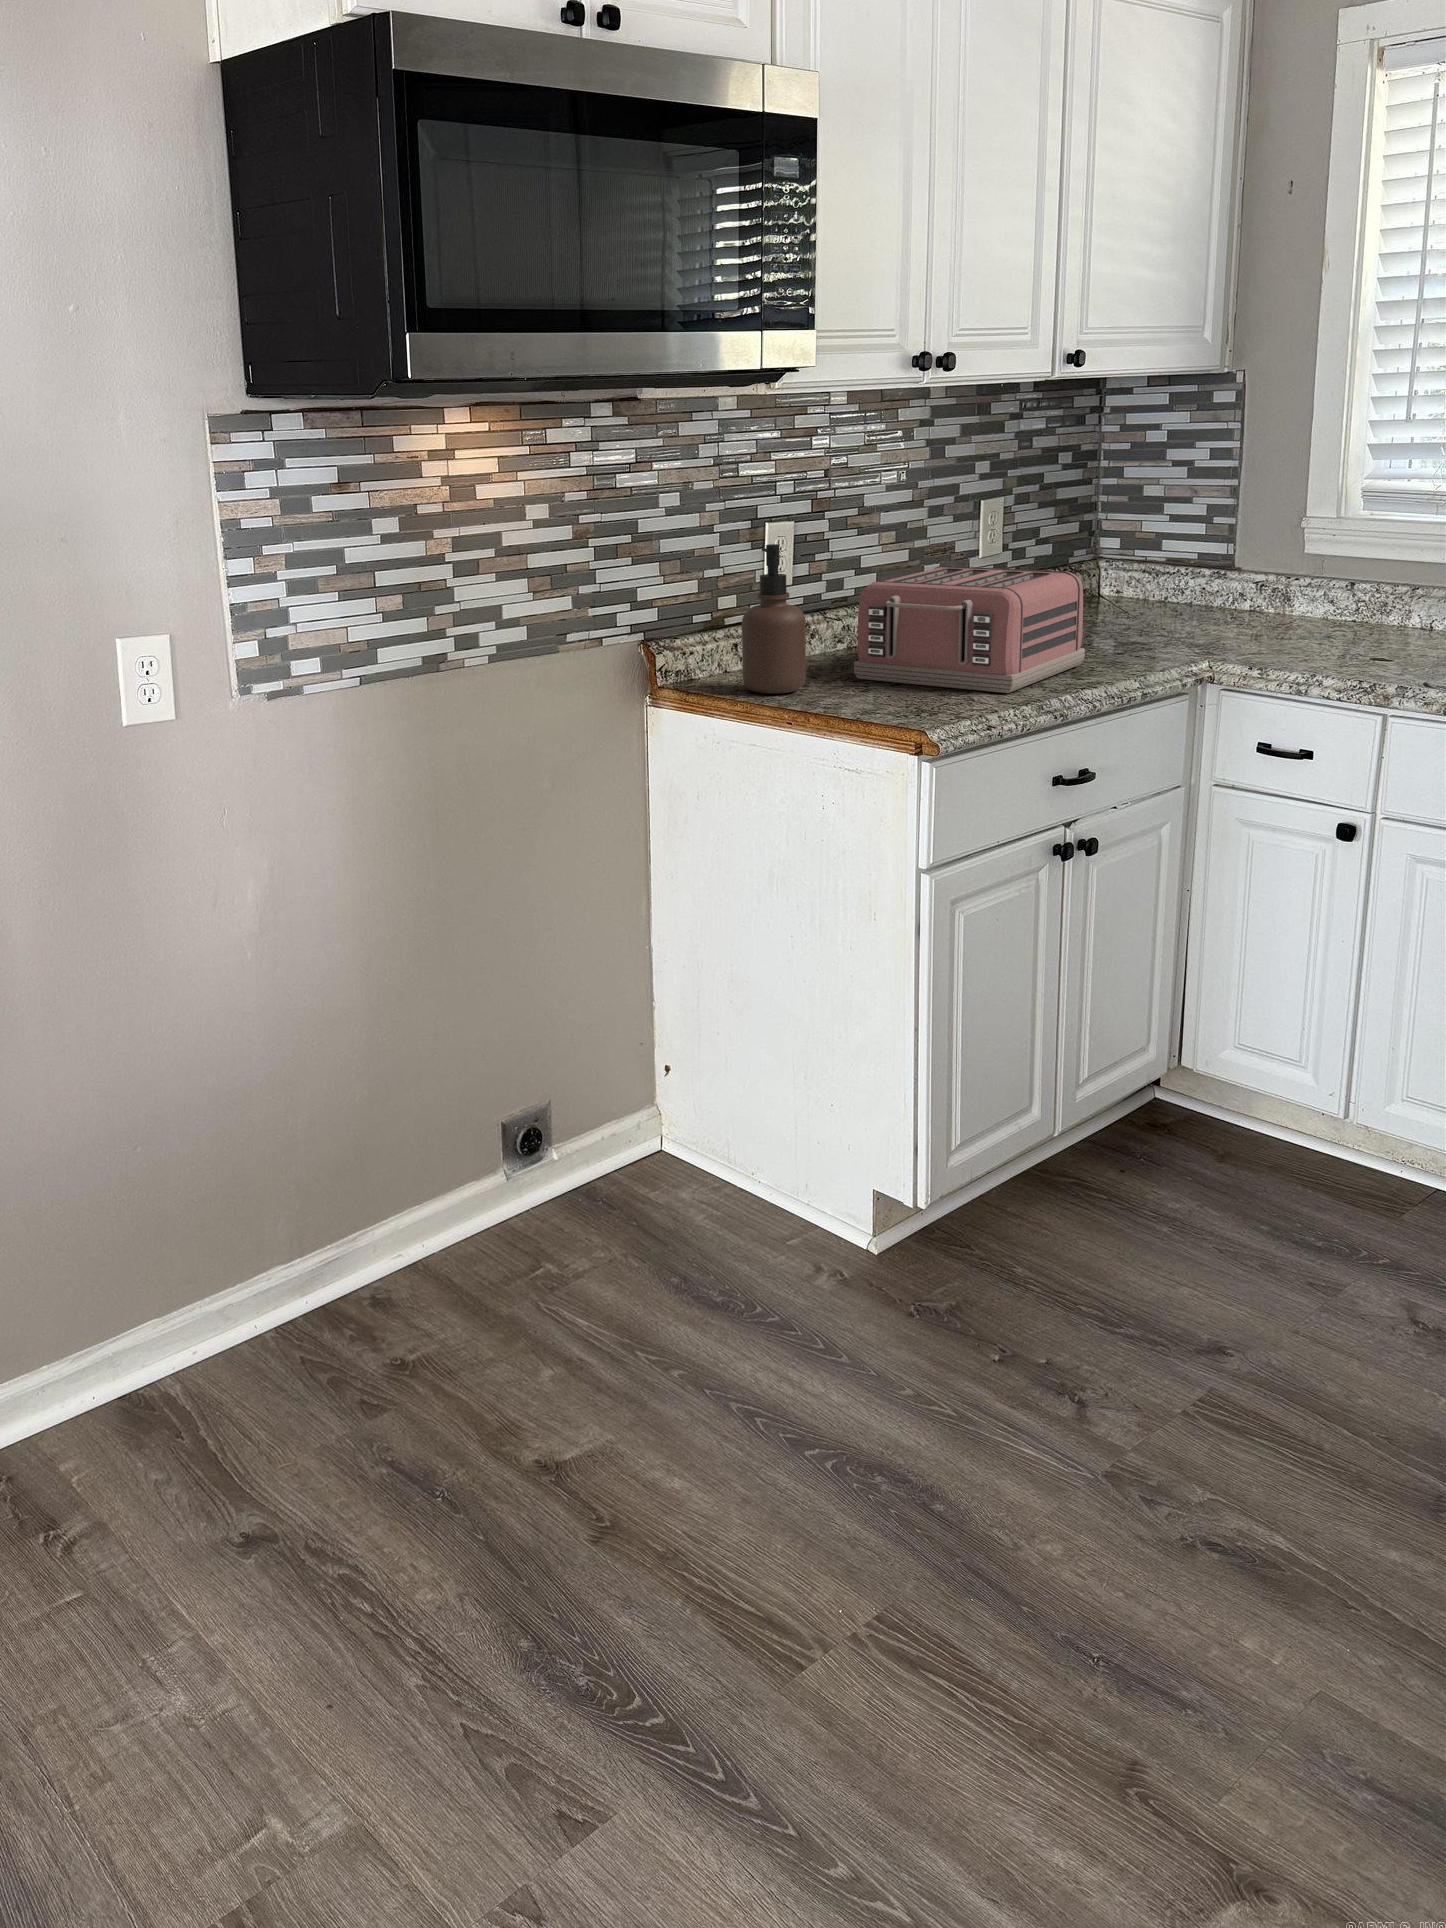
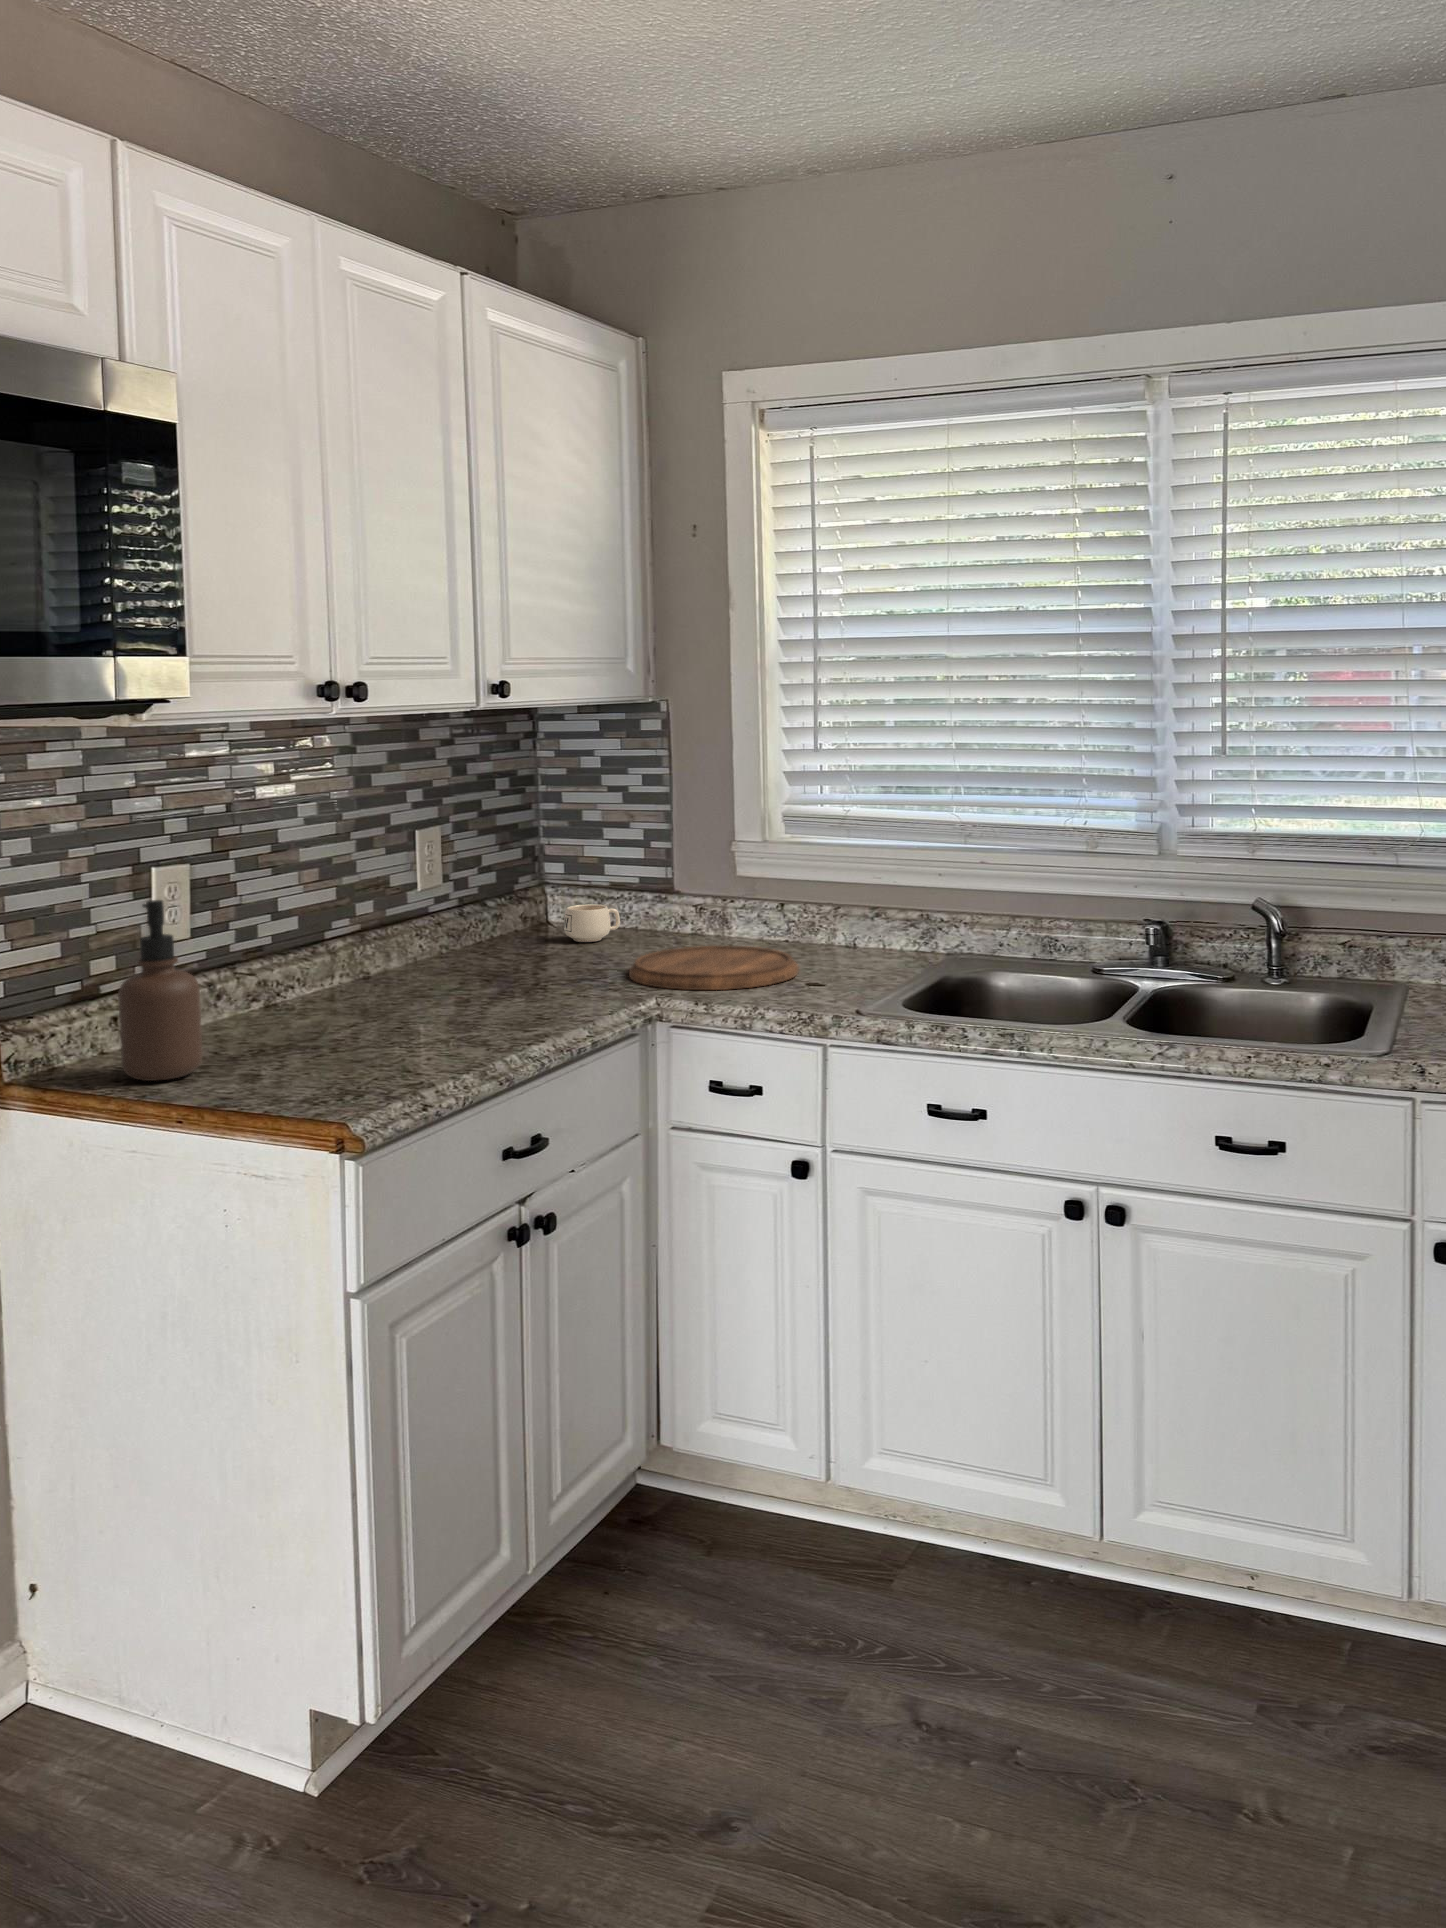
toaster: present [854,566,1085,693] -> none [265,910,528,1057]
mug: none [1118,577,1175,612] -> present [564,904,620,942]
cutting board: none [1183,619,1362,657] -> present [629,946,799,990]

